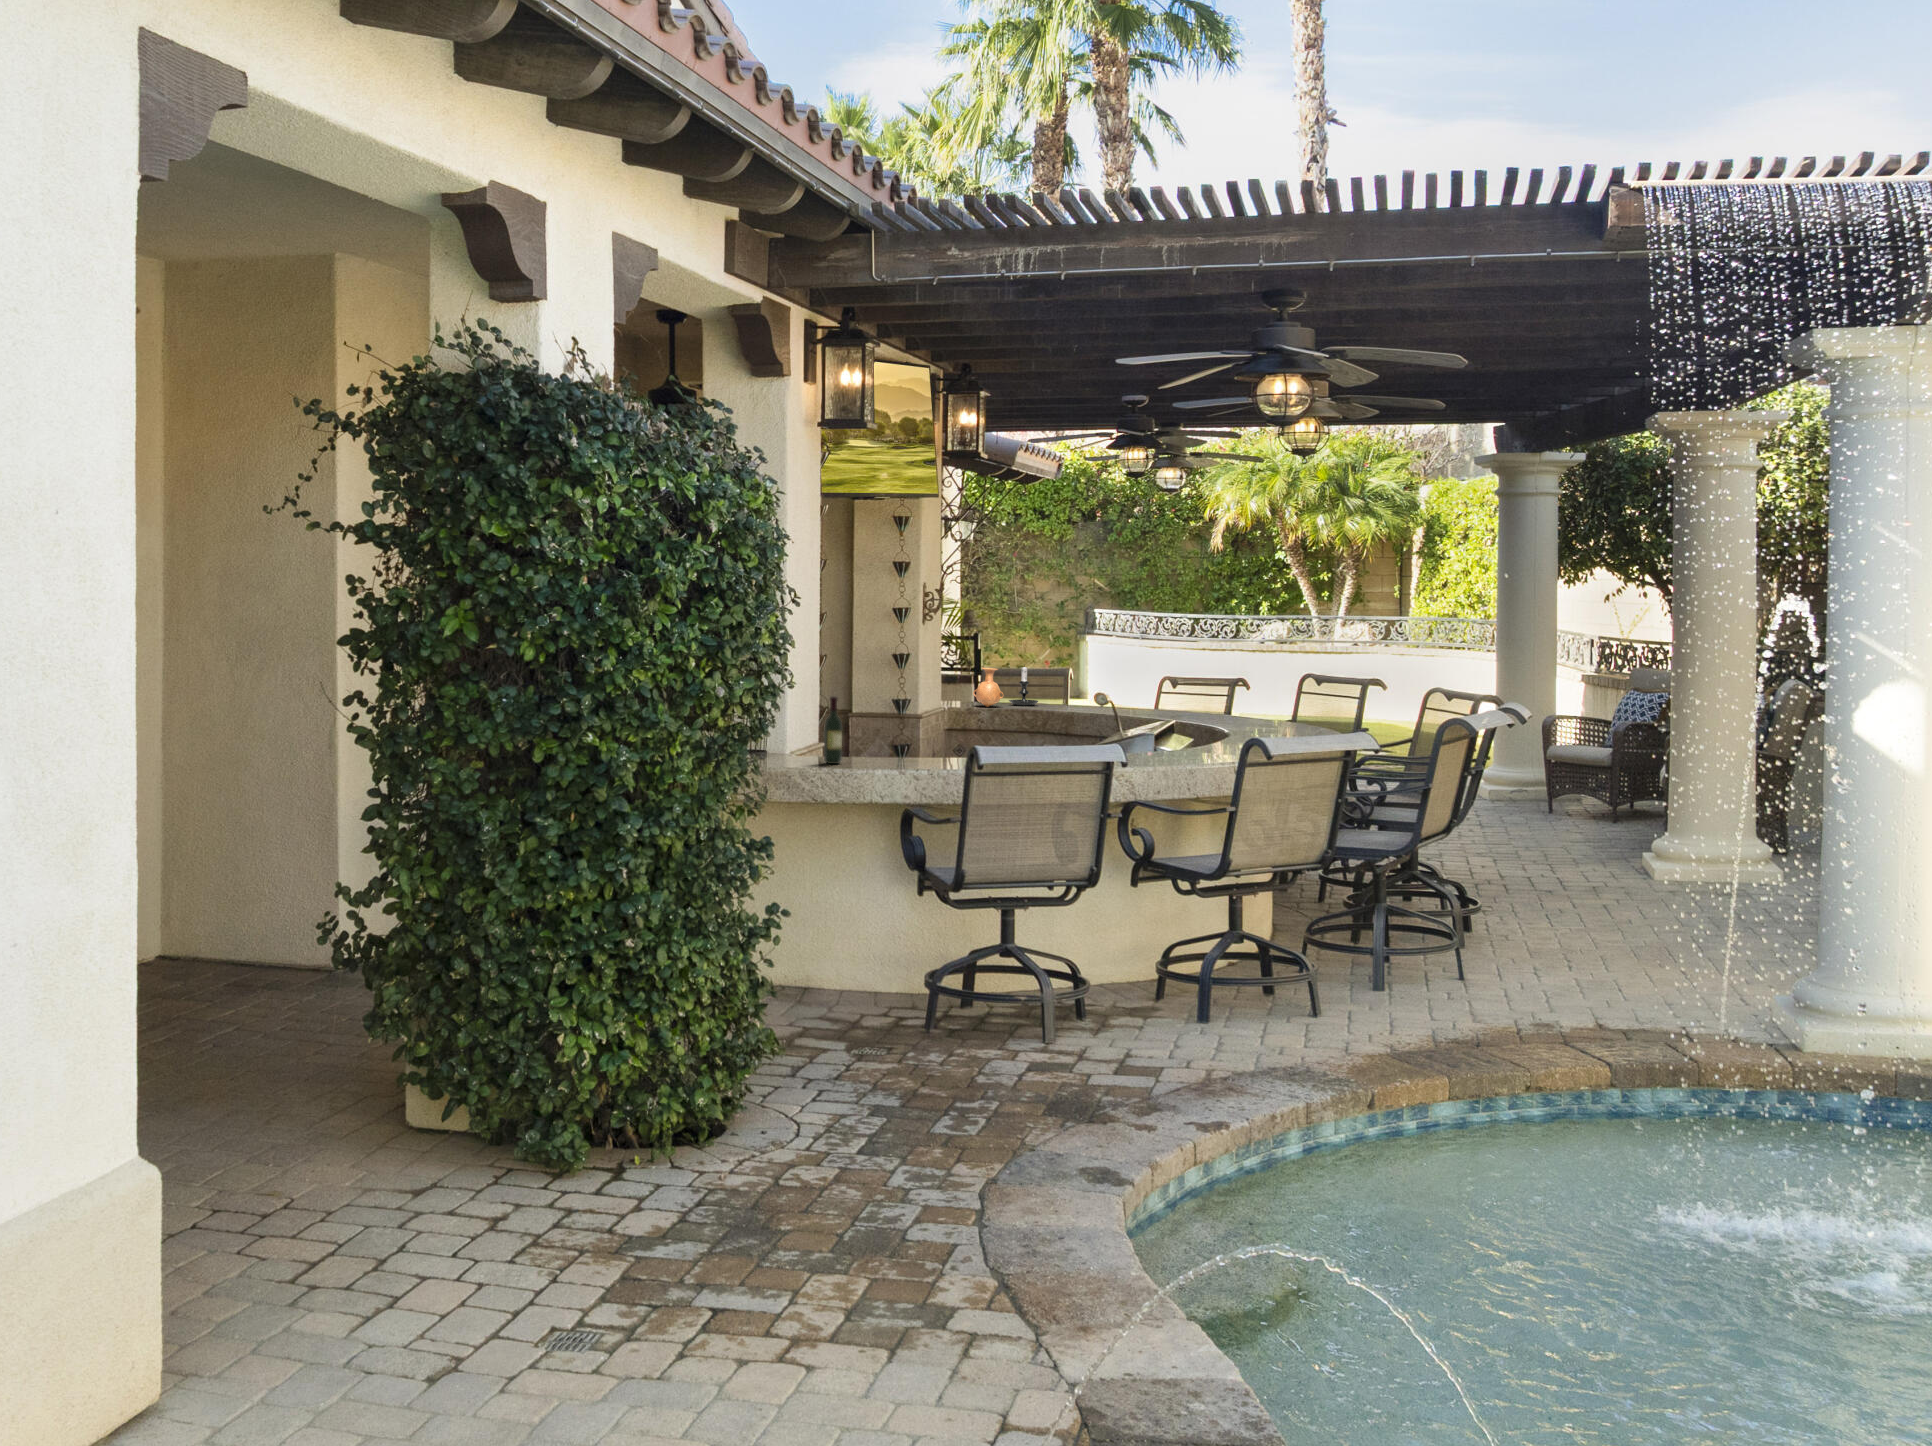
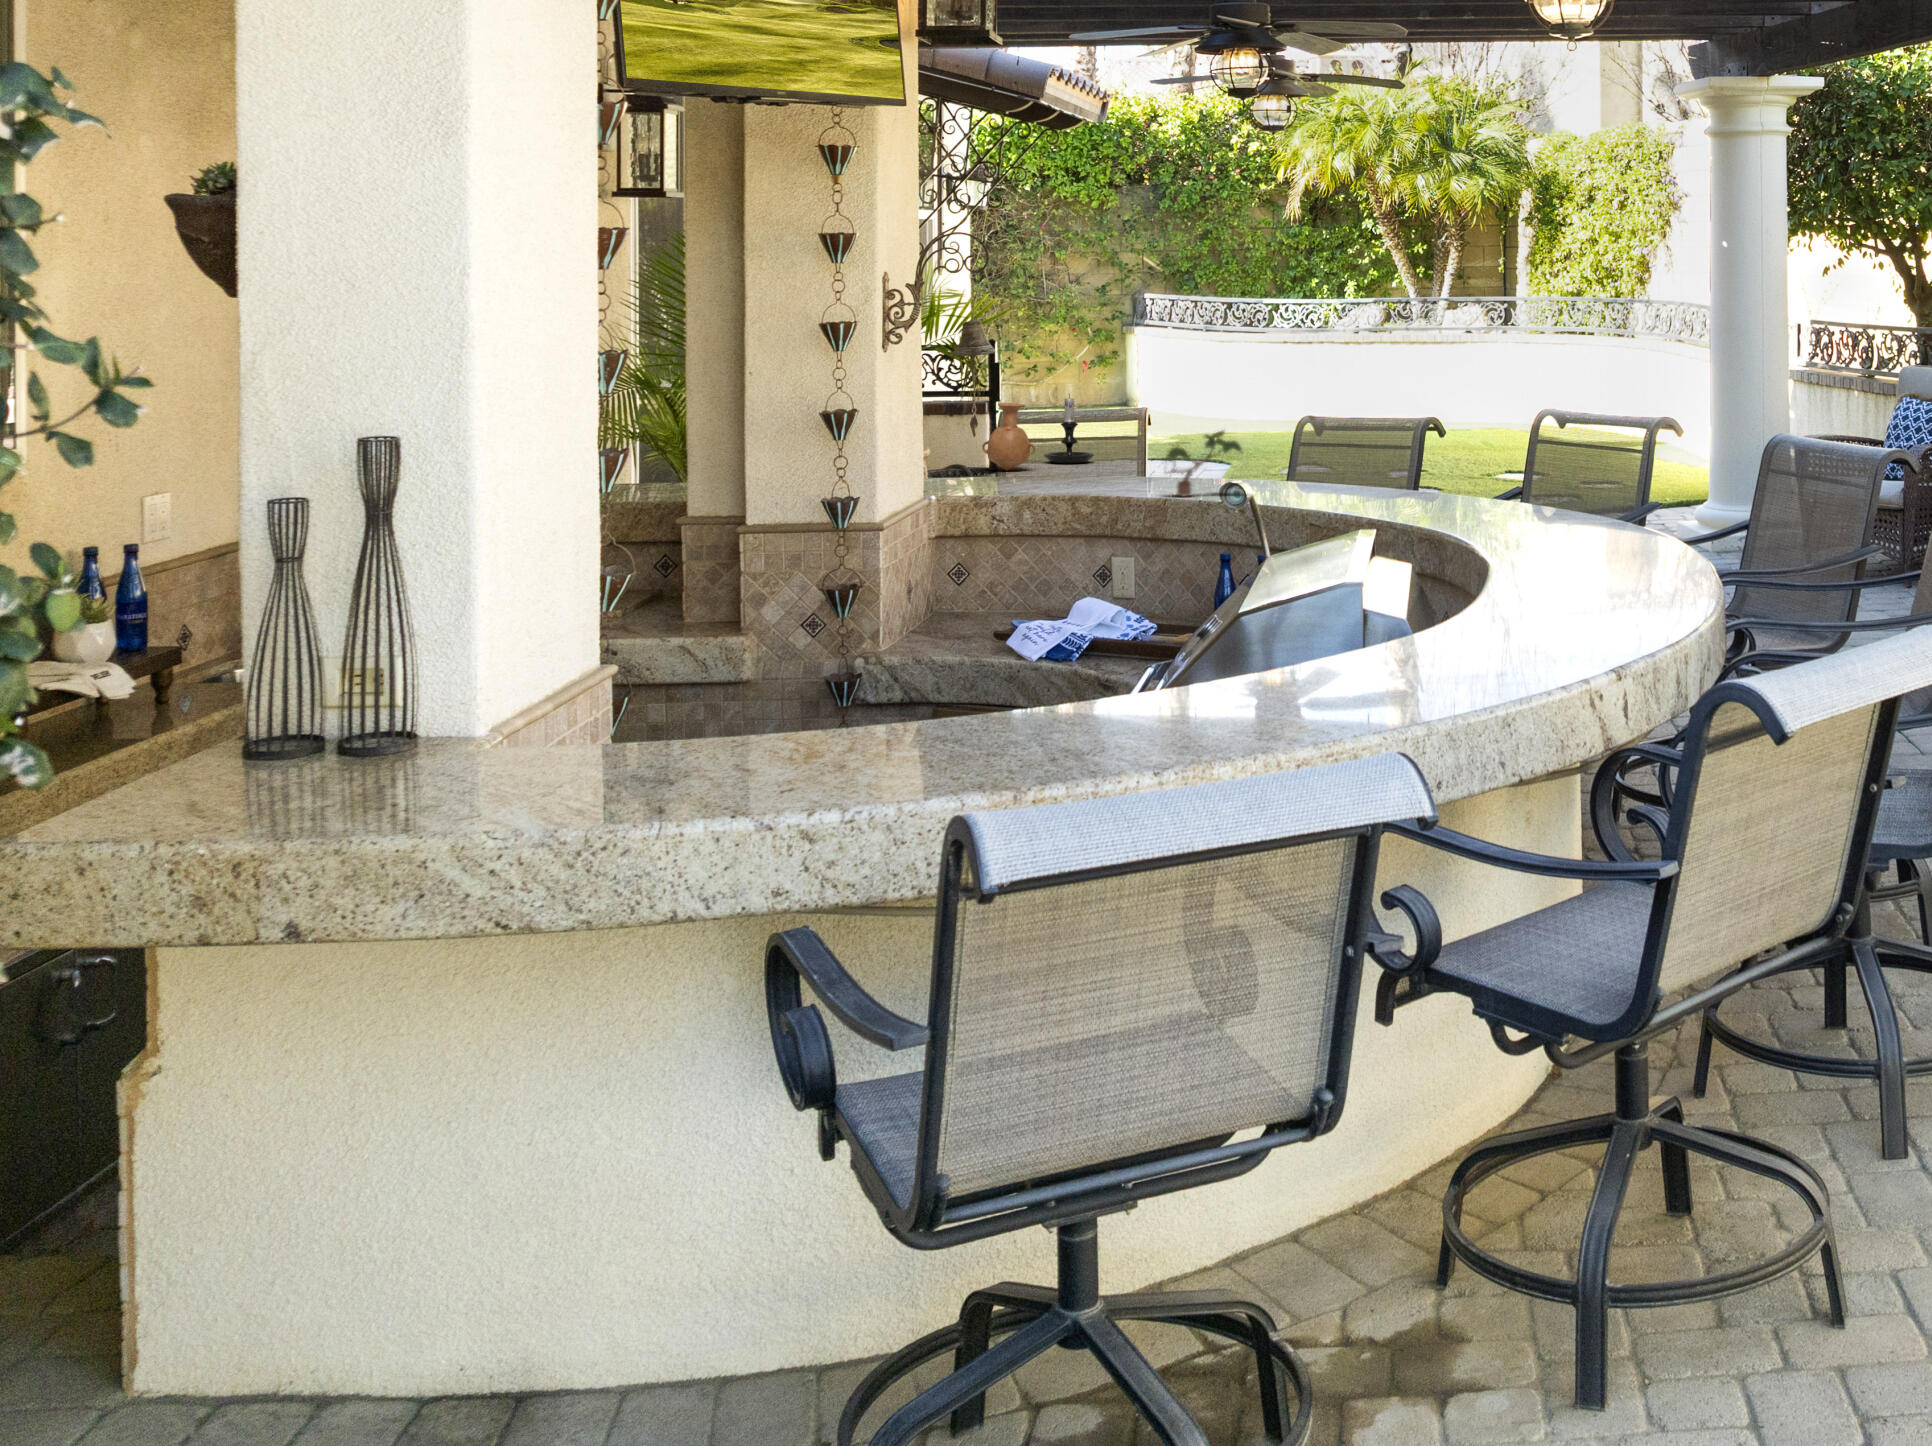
potted plant: none [1070,681,1125,719] -> present [1164,431,1242,496]
wine bottle: present [824,696,842,764] -> none [548,570,602,761]

